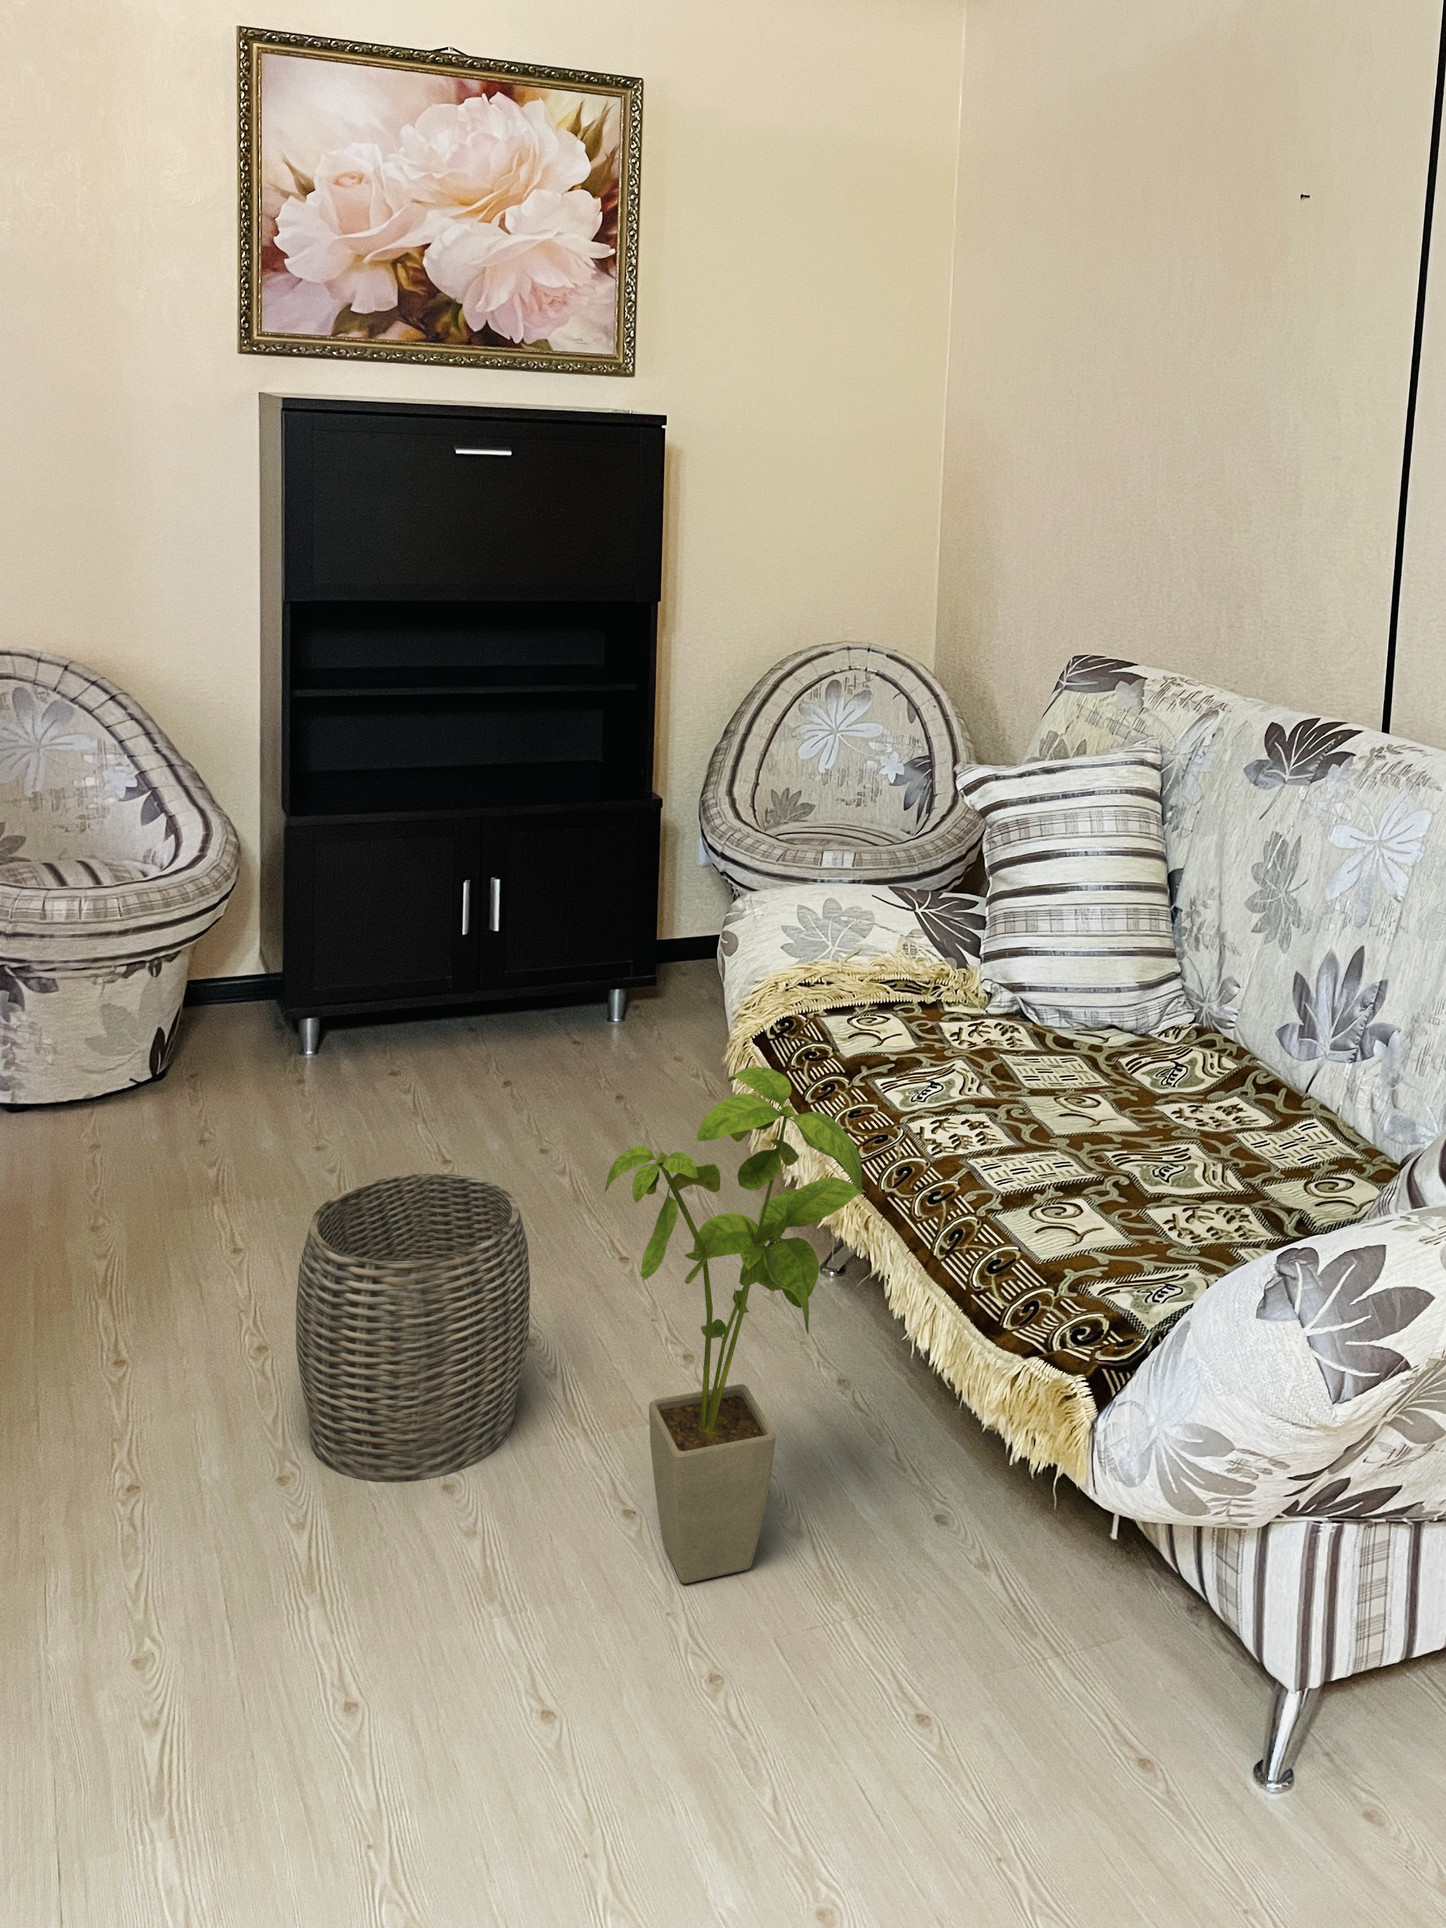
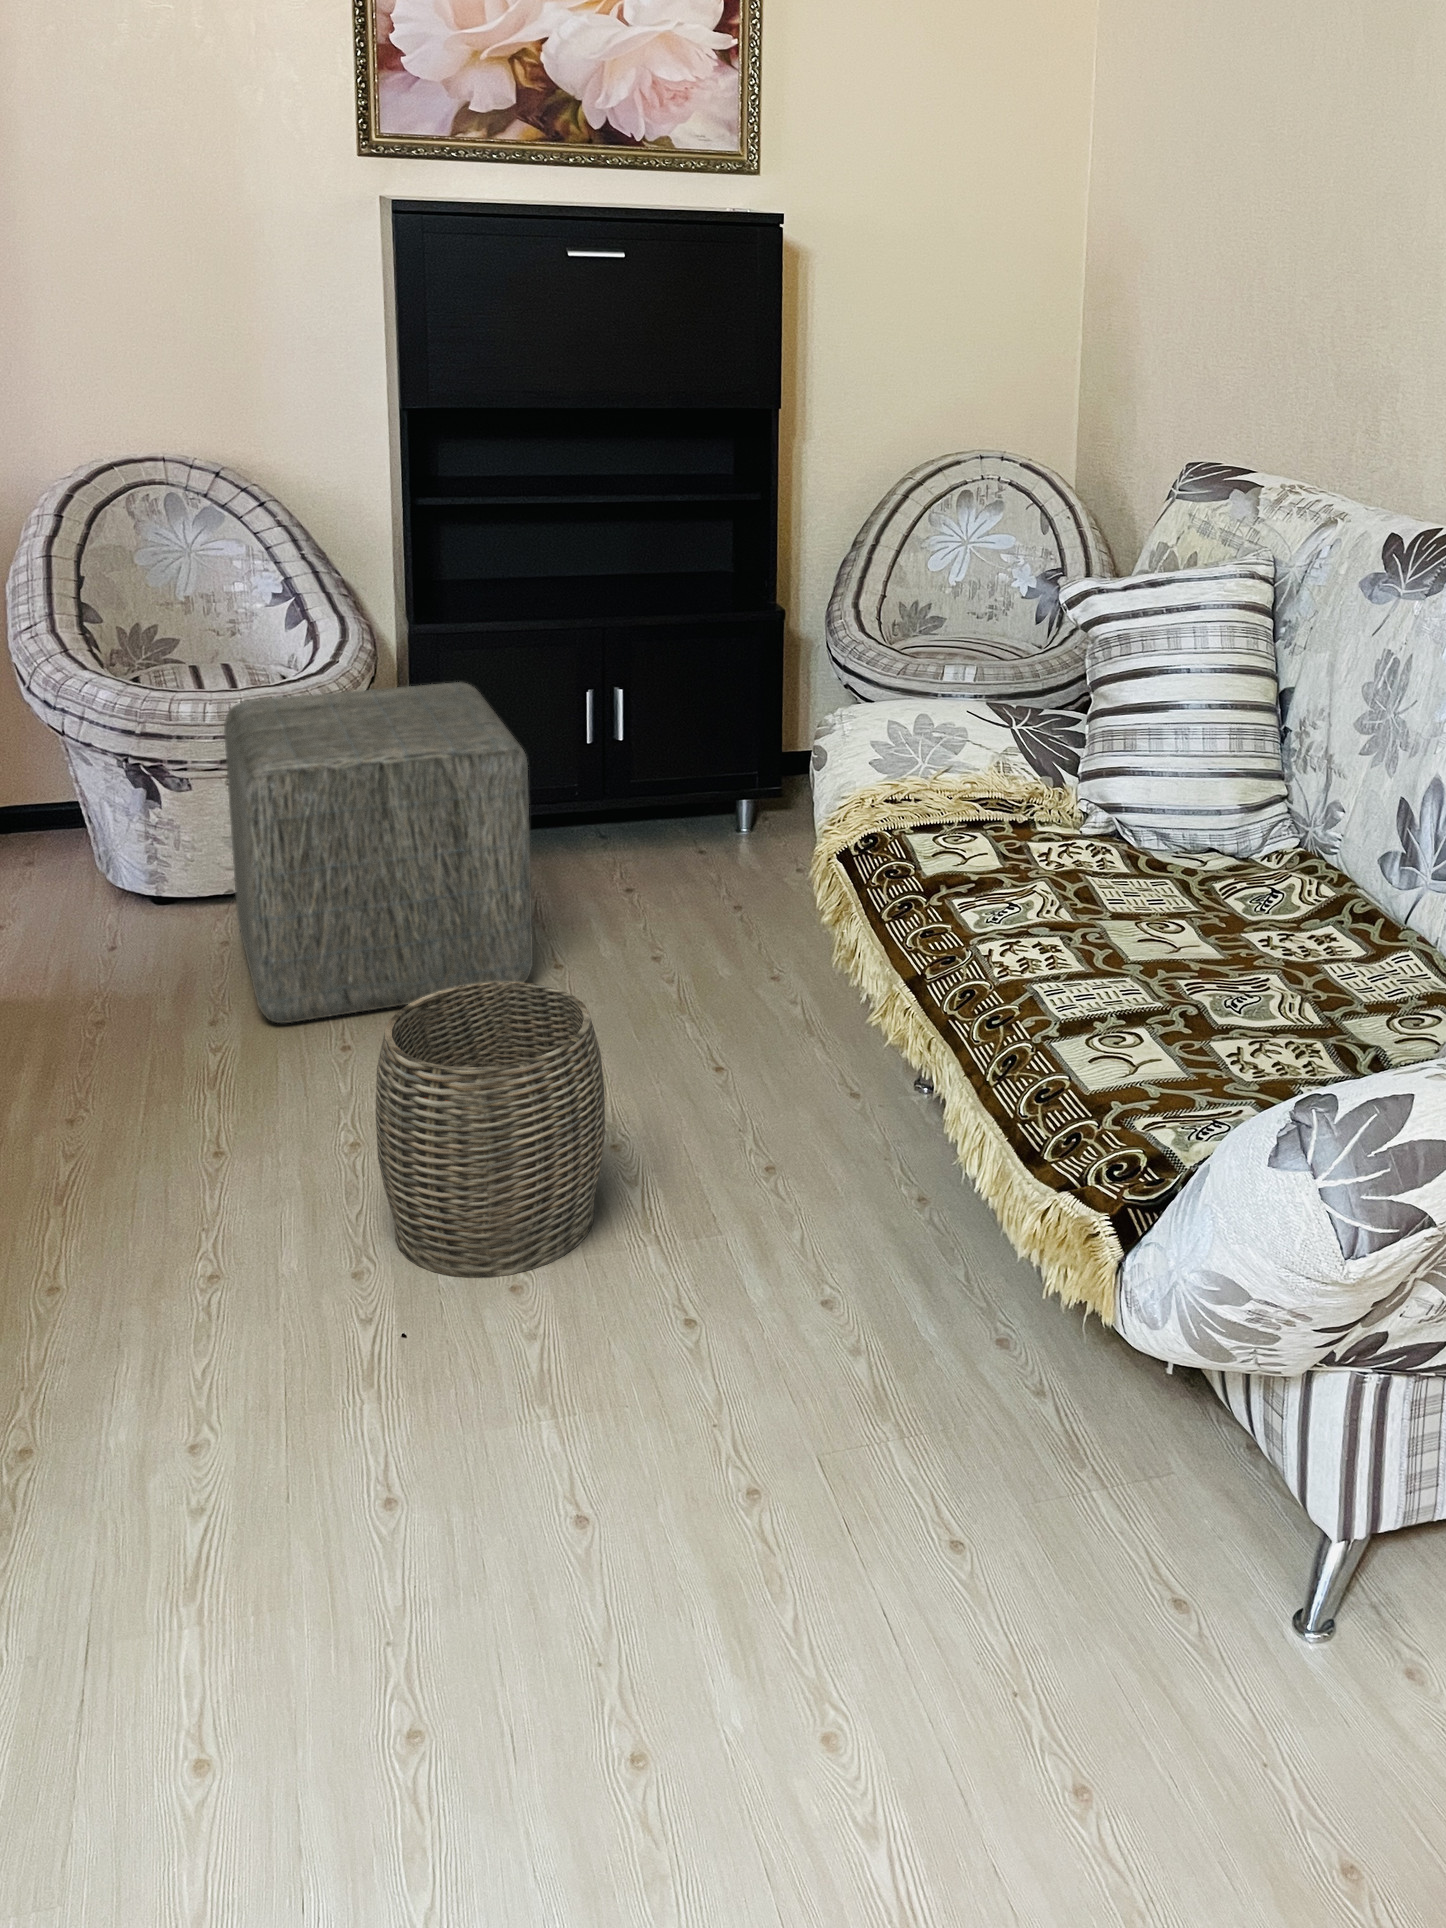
ottoman: none [99,873,422,1227] -> present [224,682,533,1023]
house plant: present [604,1067,866,1583] -> none [649,887,923,1391]

